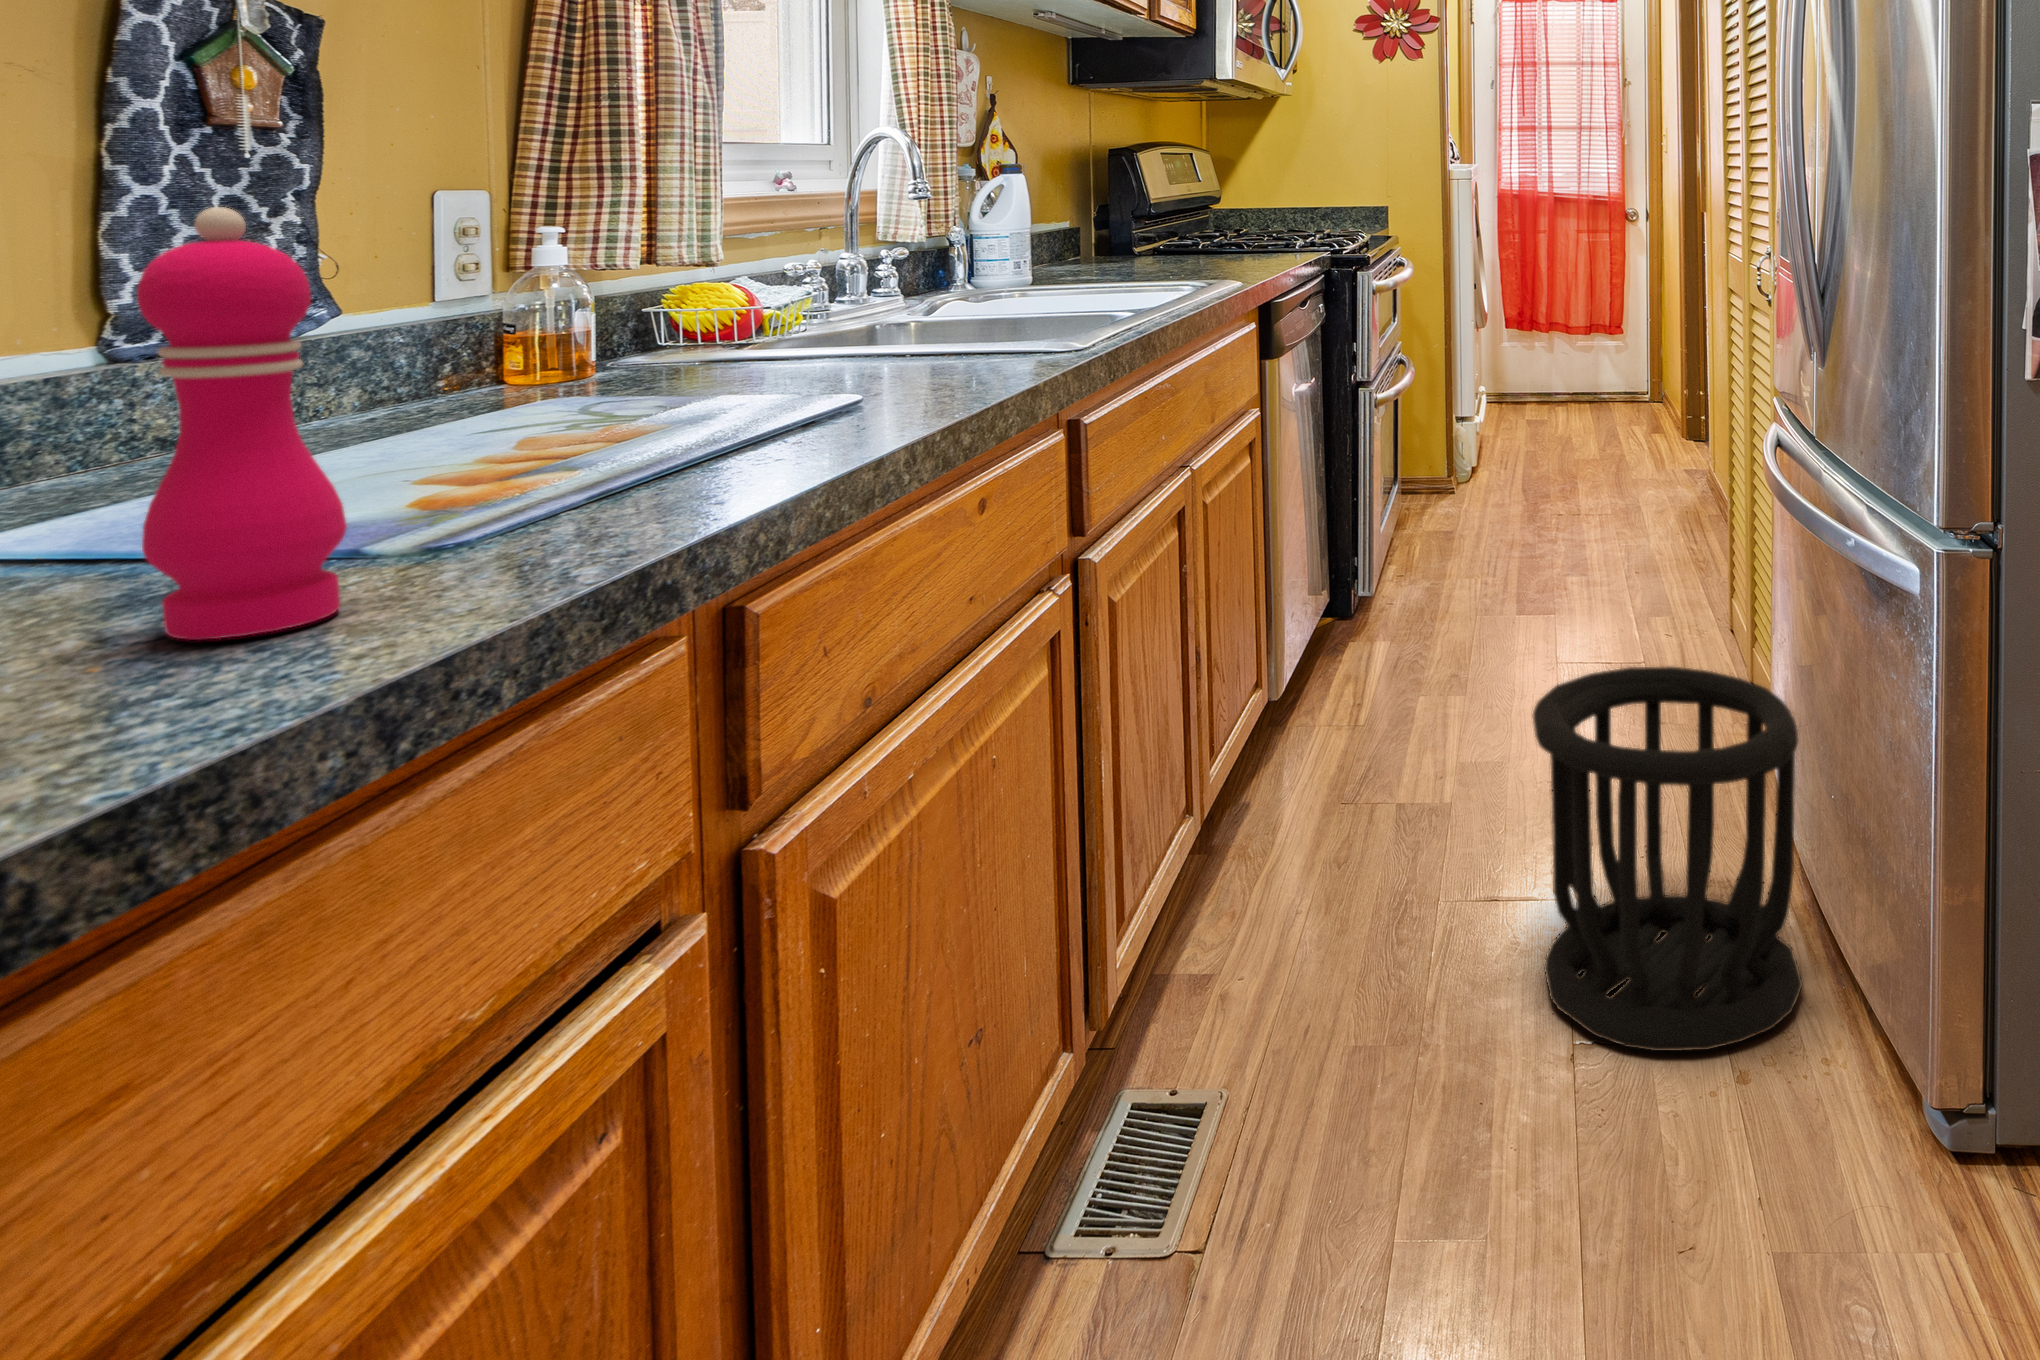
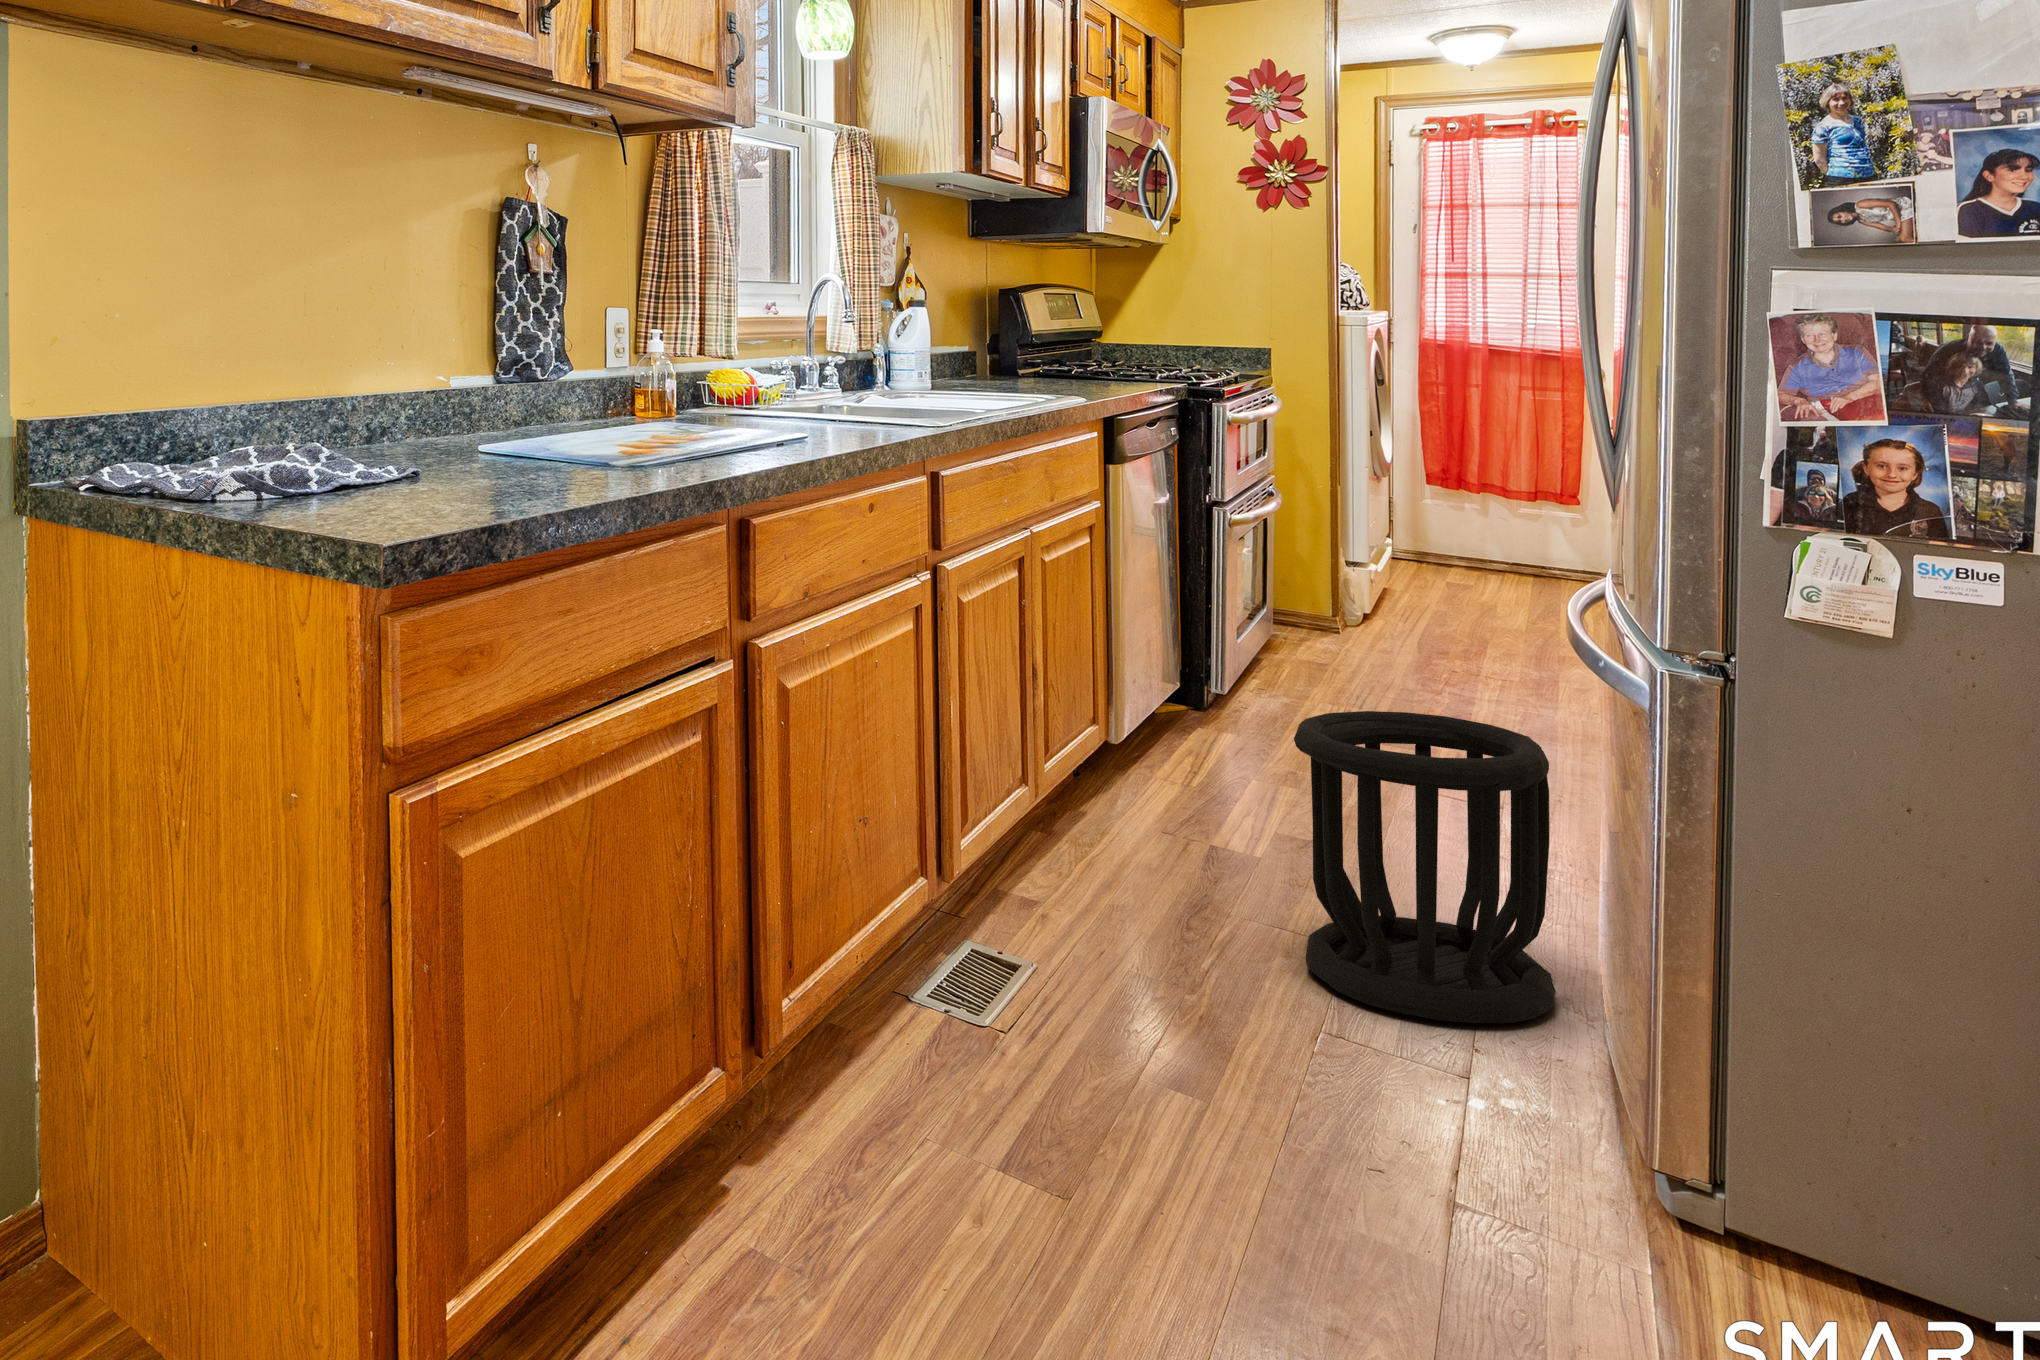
pepper mill: present [137,207,347,640] -> none [572,289,632,454]

